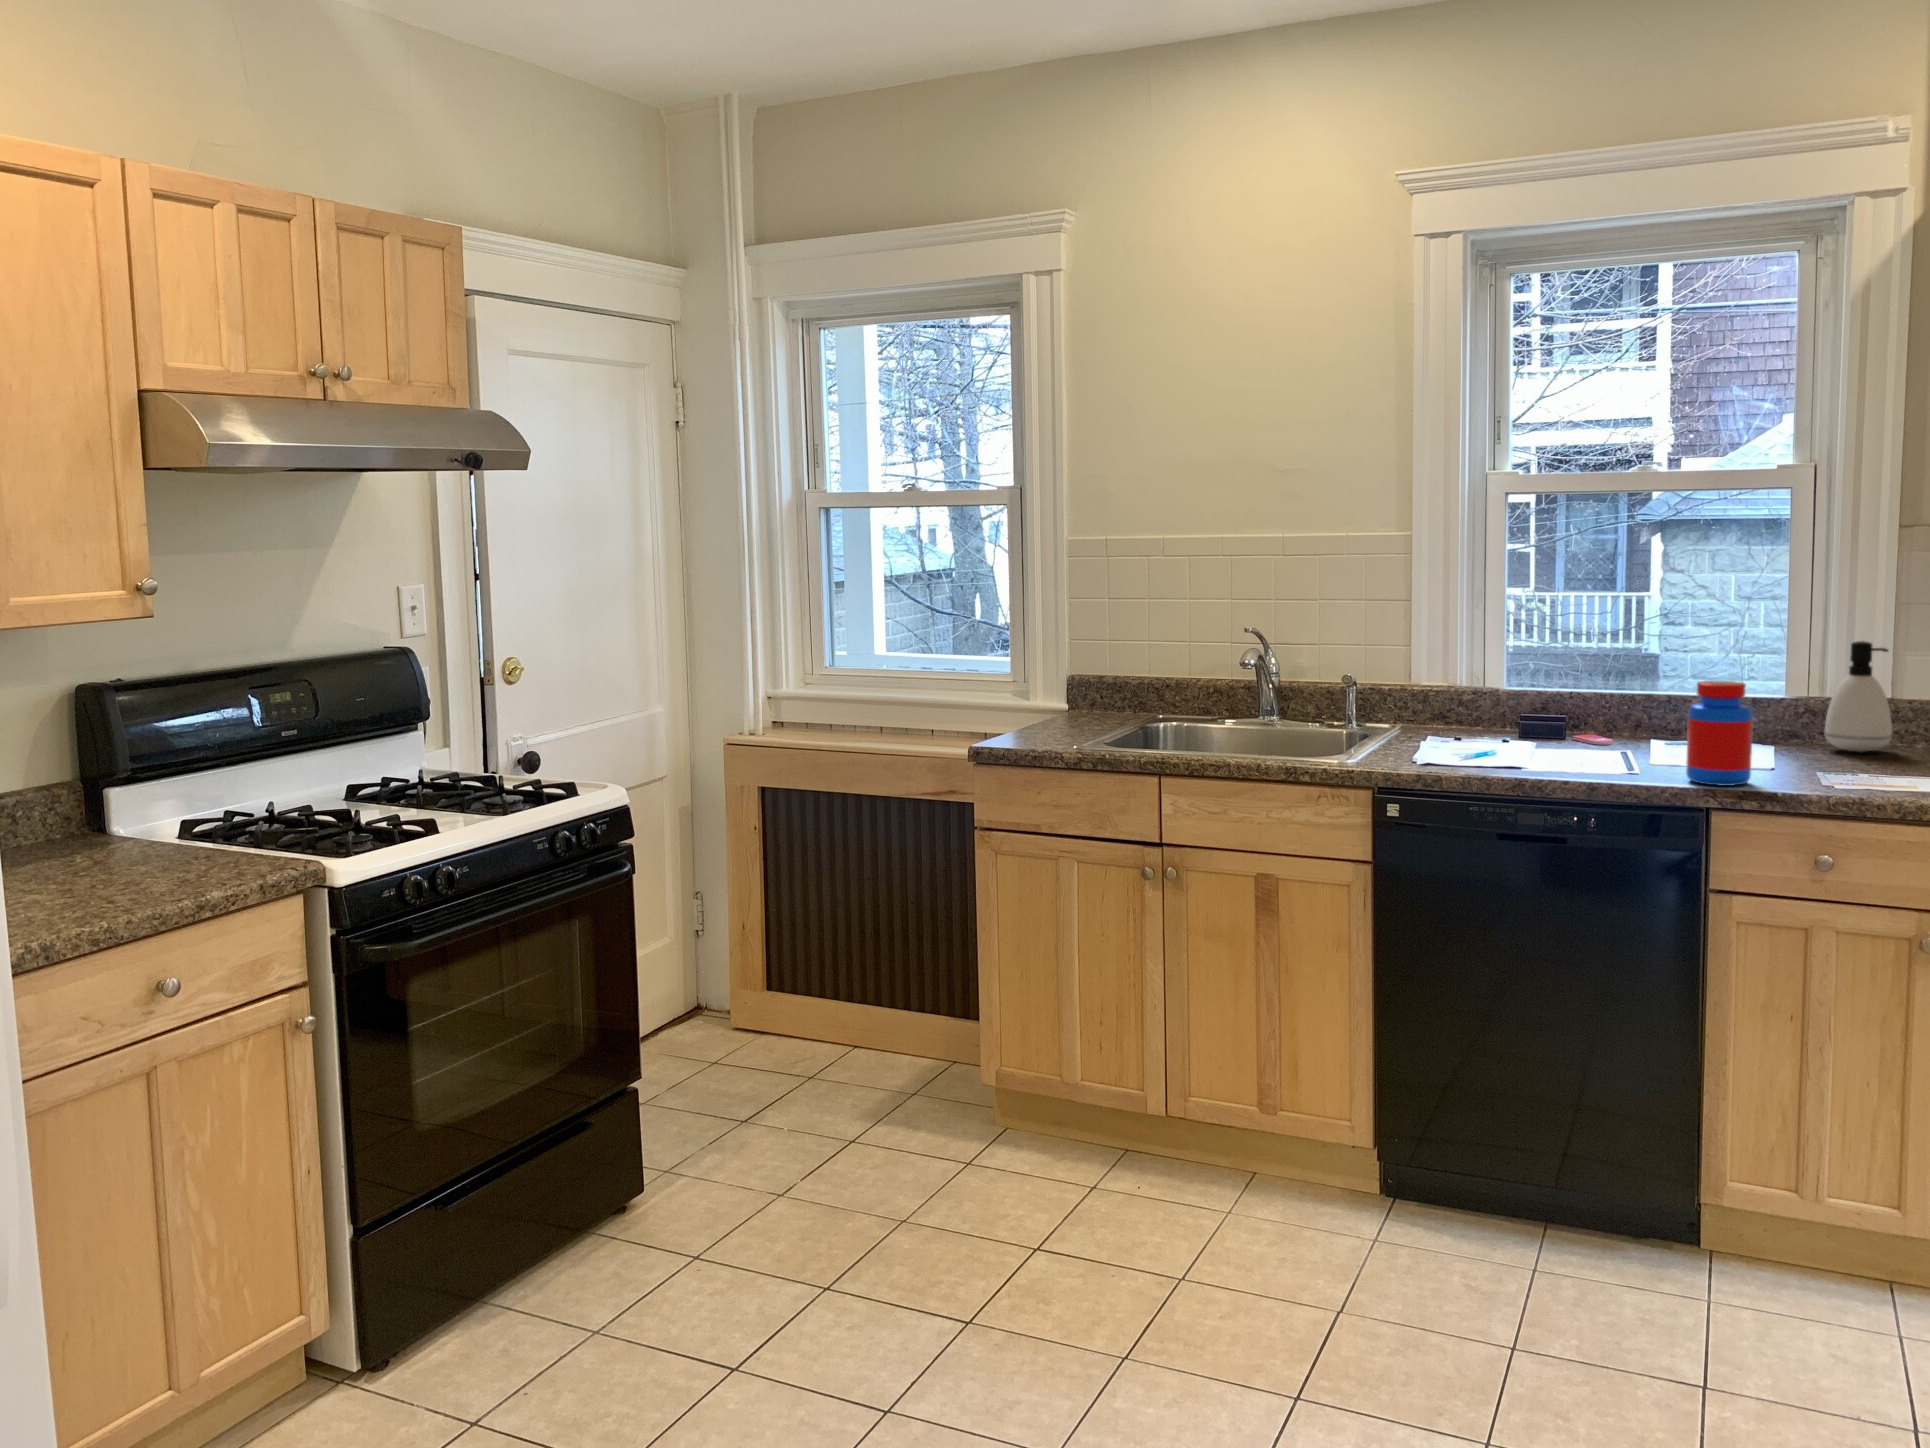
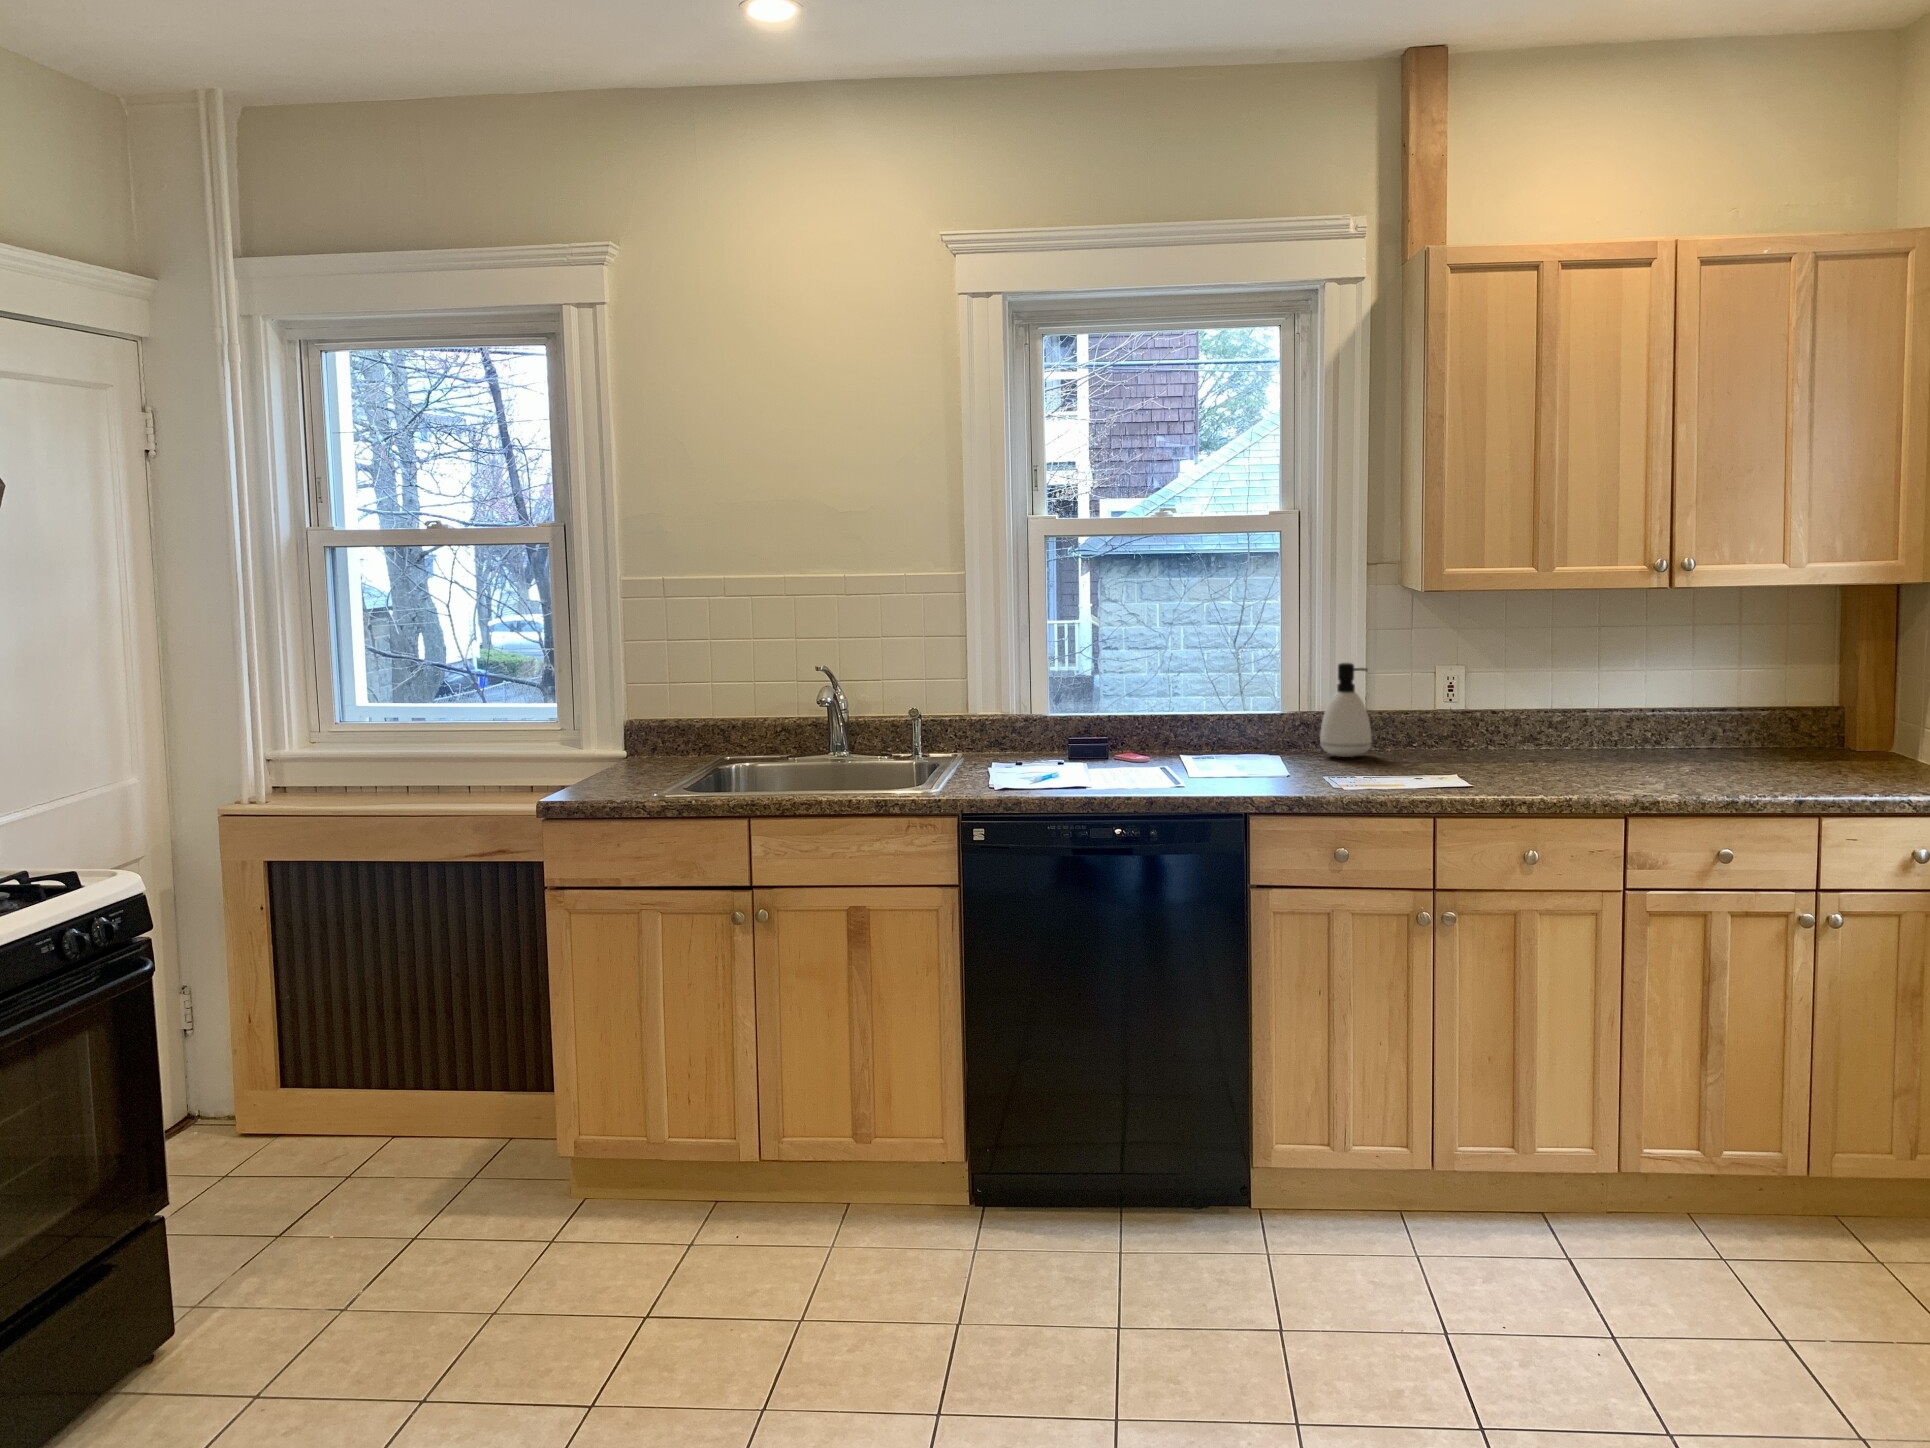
jar: present [1686,681,1753,786] -> none [1229,702,1281,794]

